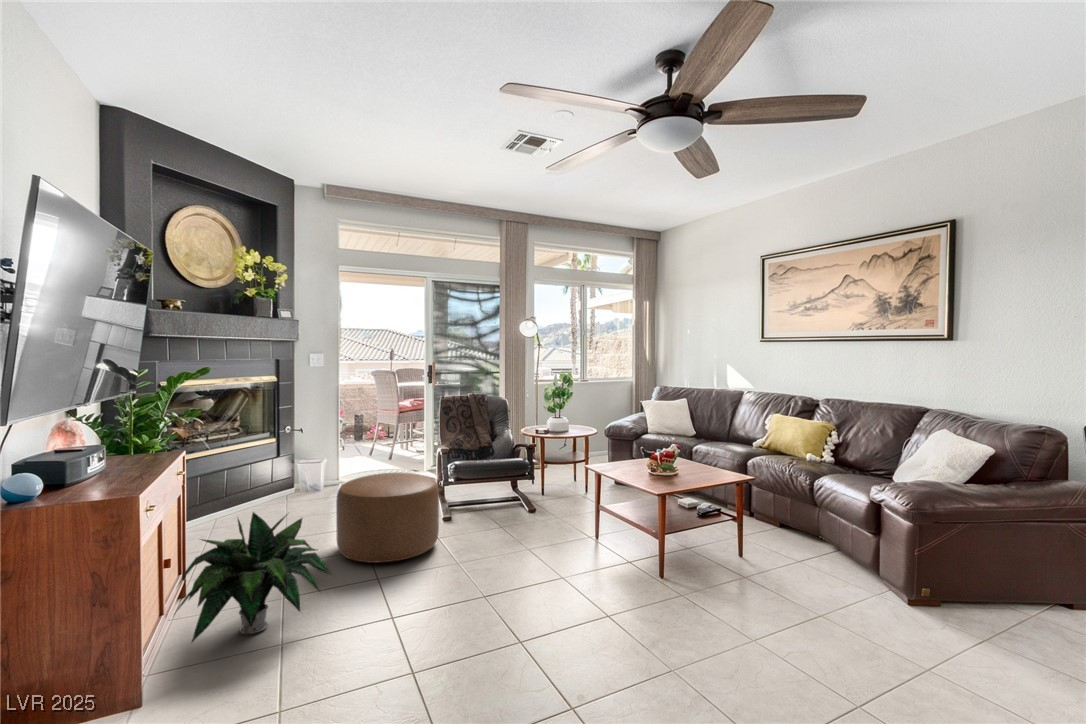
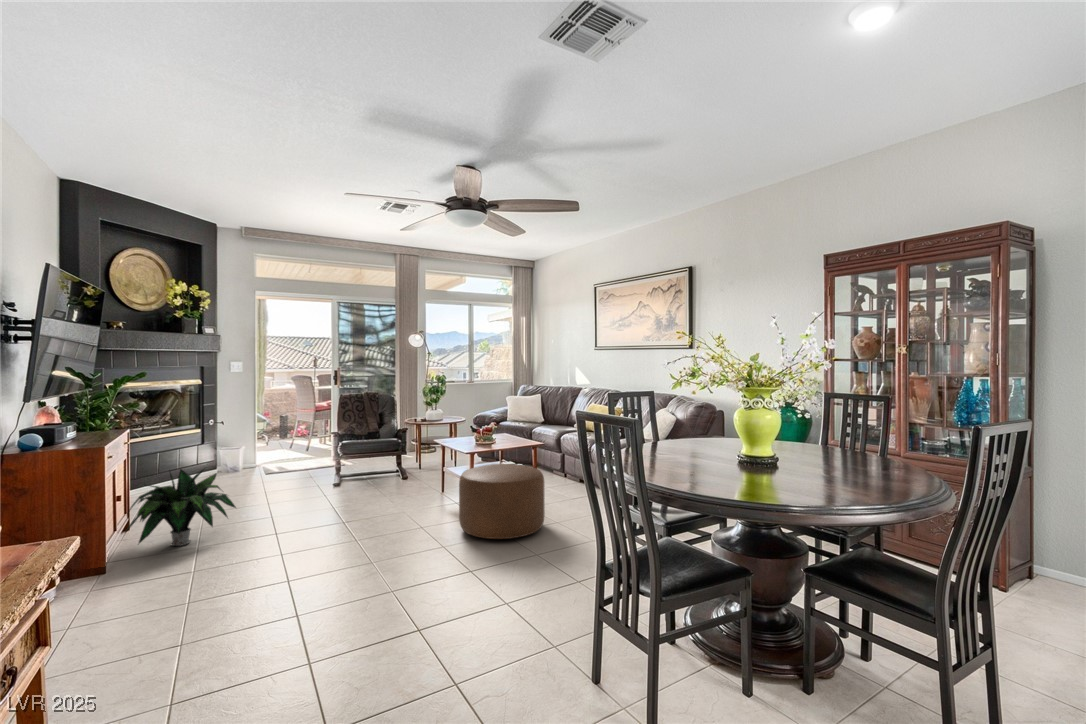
ottoman: present [336,473,439,563] -> present [459,464,545,539]

